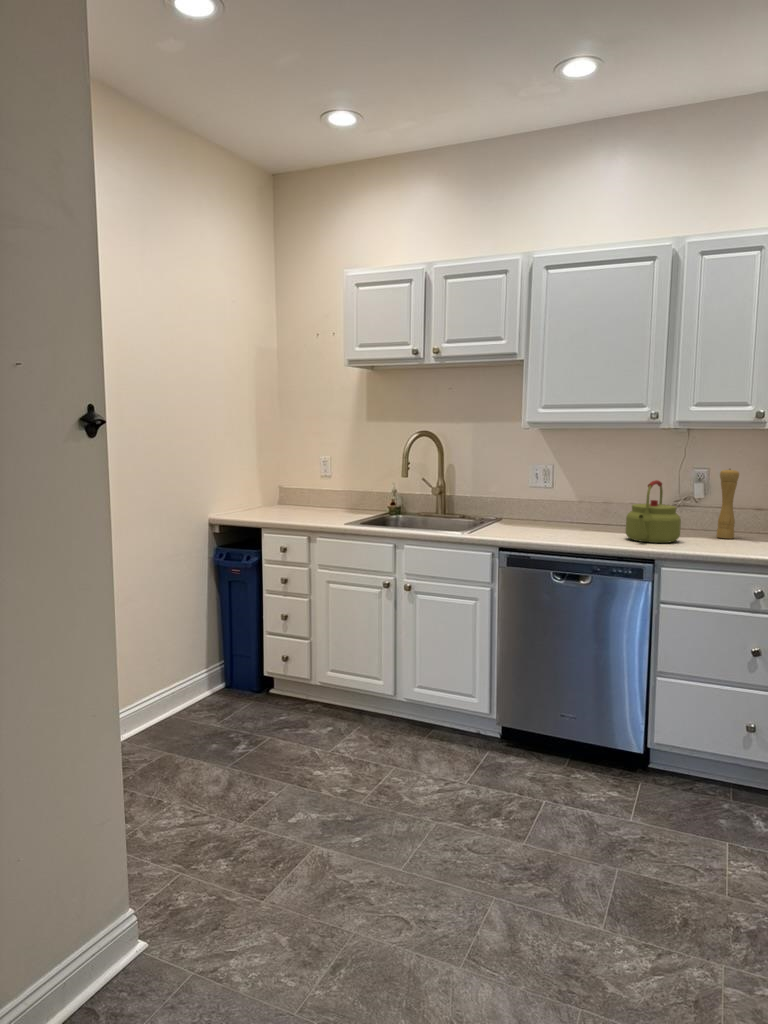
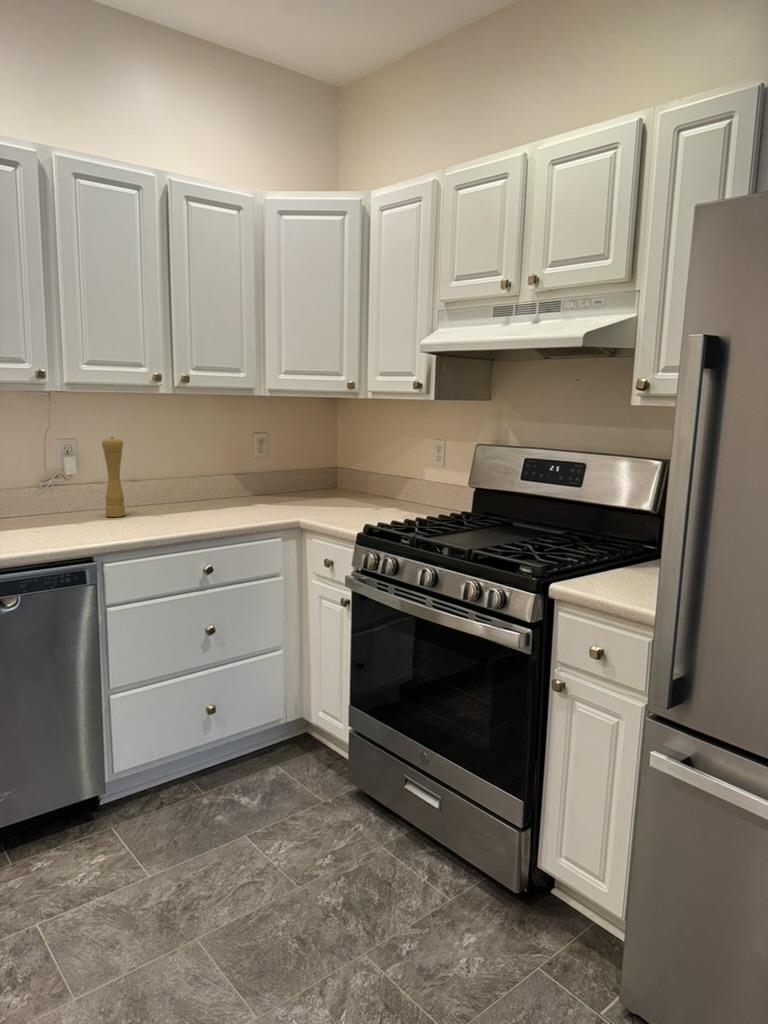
kettle: present [626,480,681,543] -> none [23,457,95,537]

